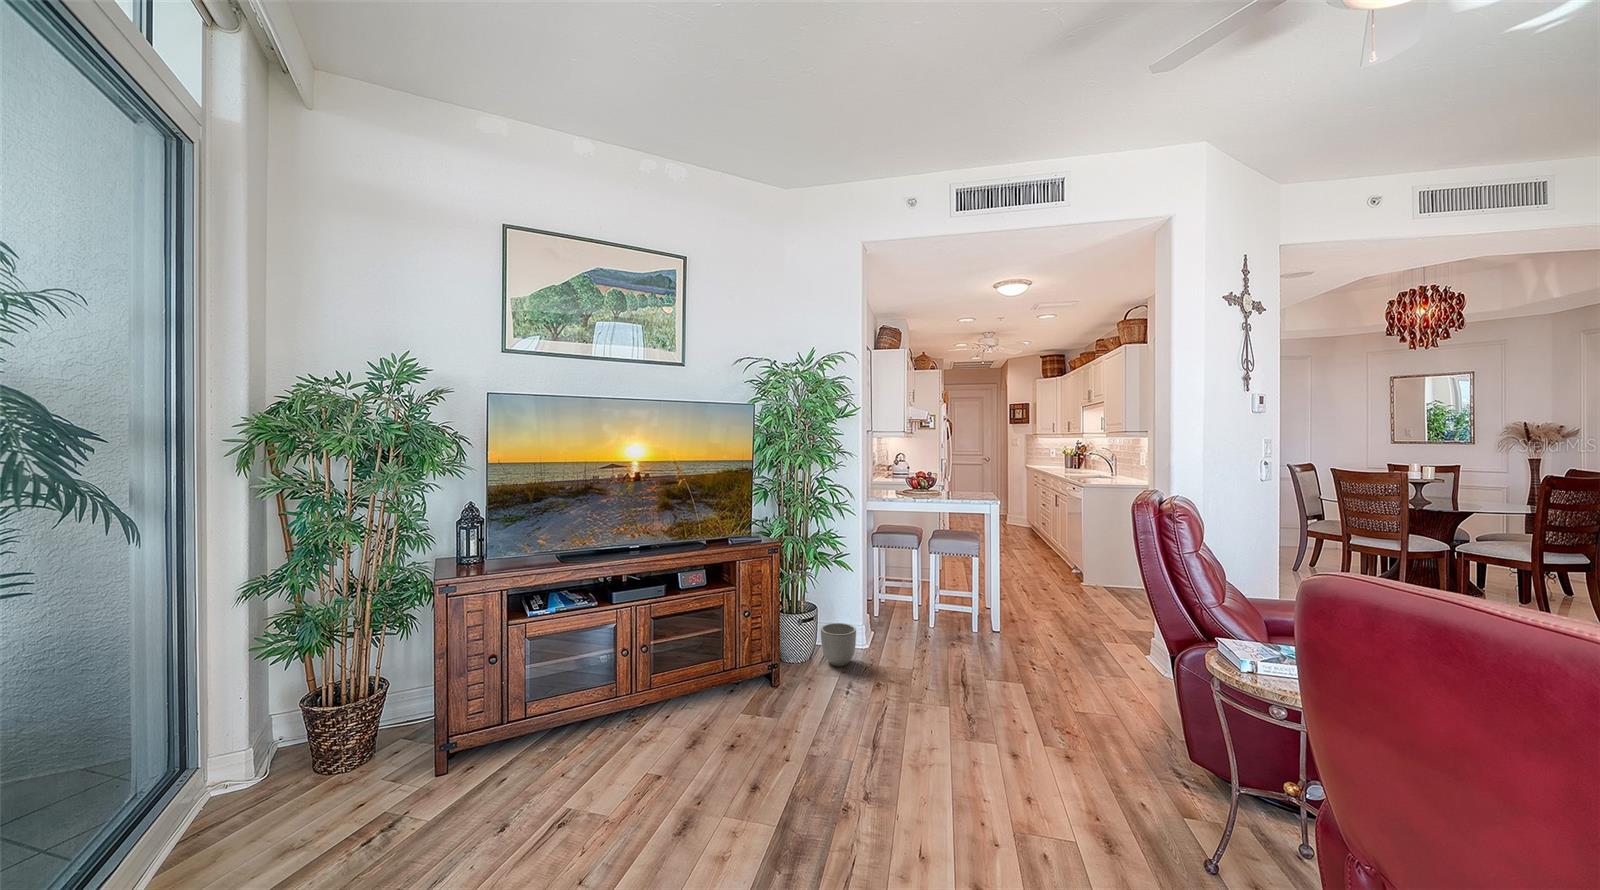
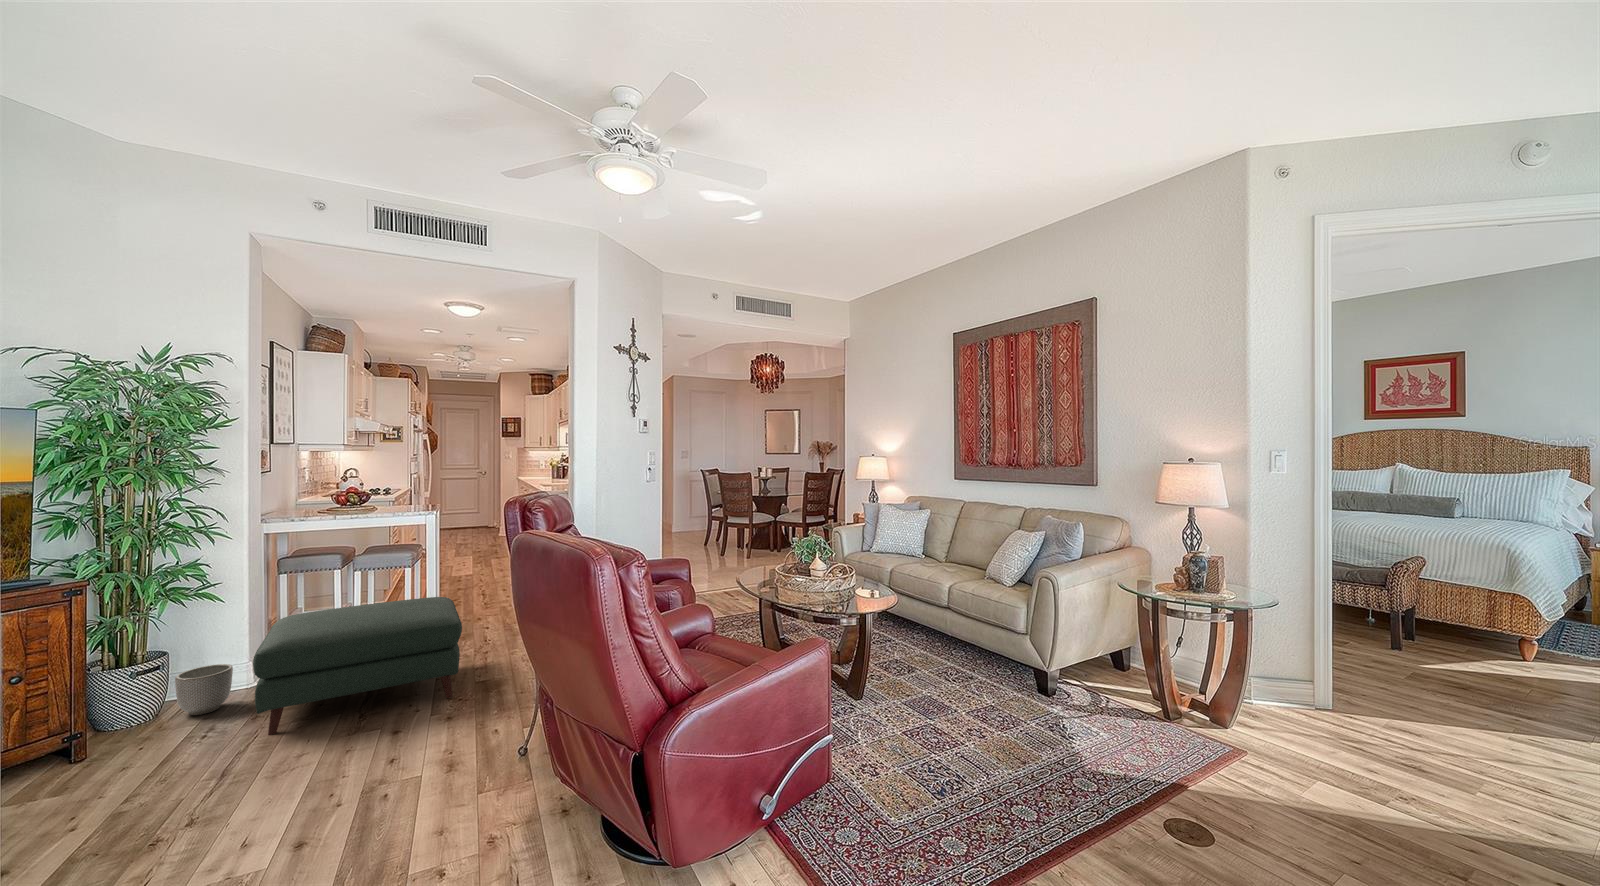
ottoman: none [881,592,1064,722] -> present [253,597,462,735]

